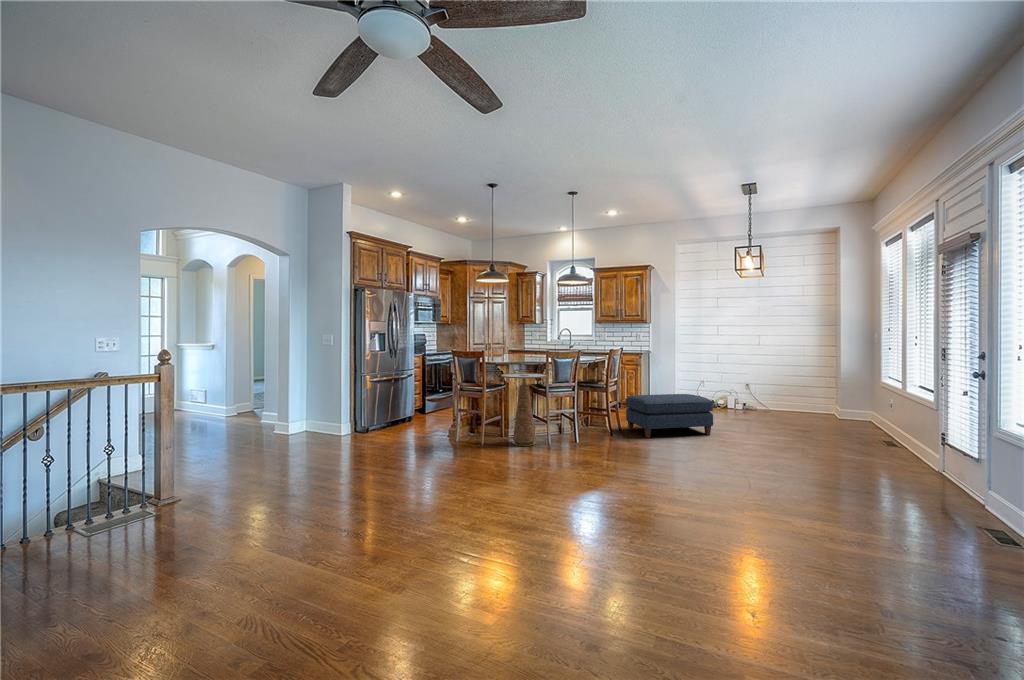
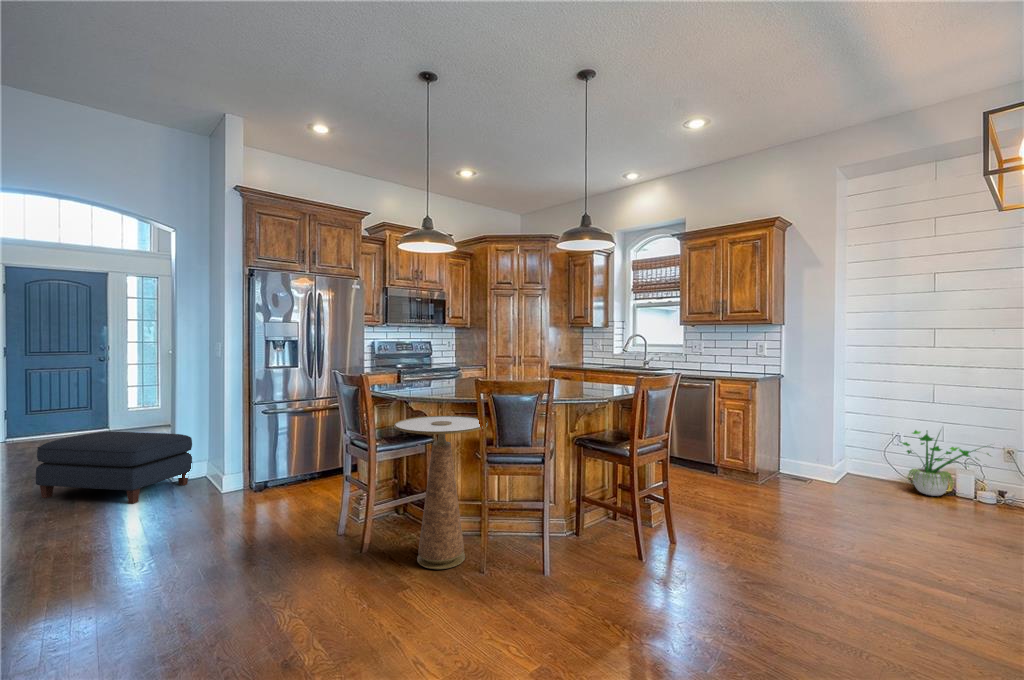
potted plant: none [704,370,745,409] -> present [901,430,989,496]
ottoman: present [626,394,713,438] -> present [36,432,192,504]

